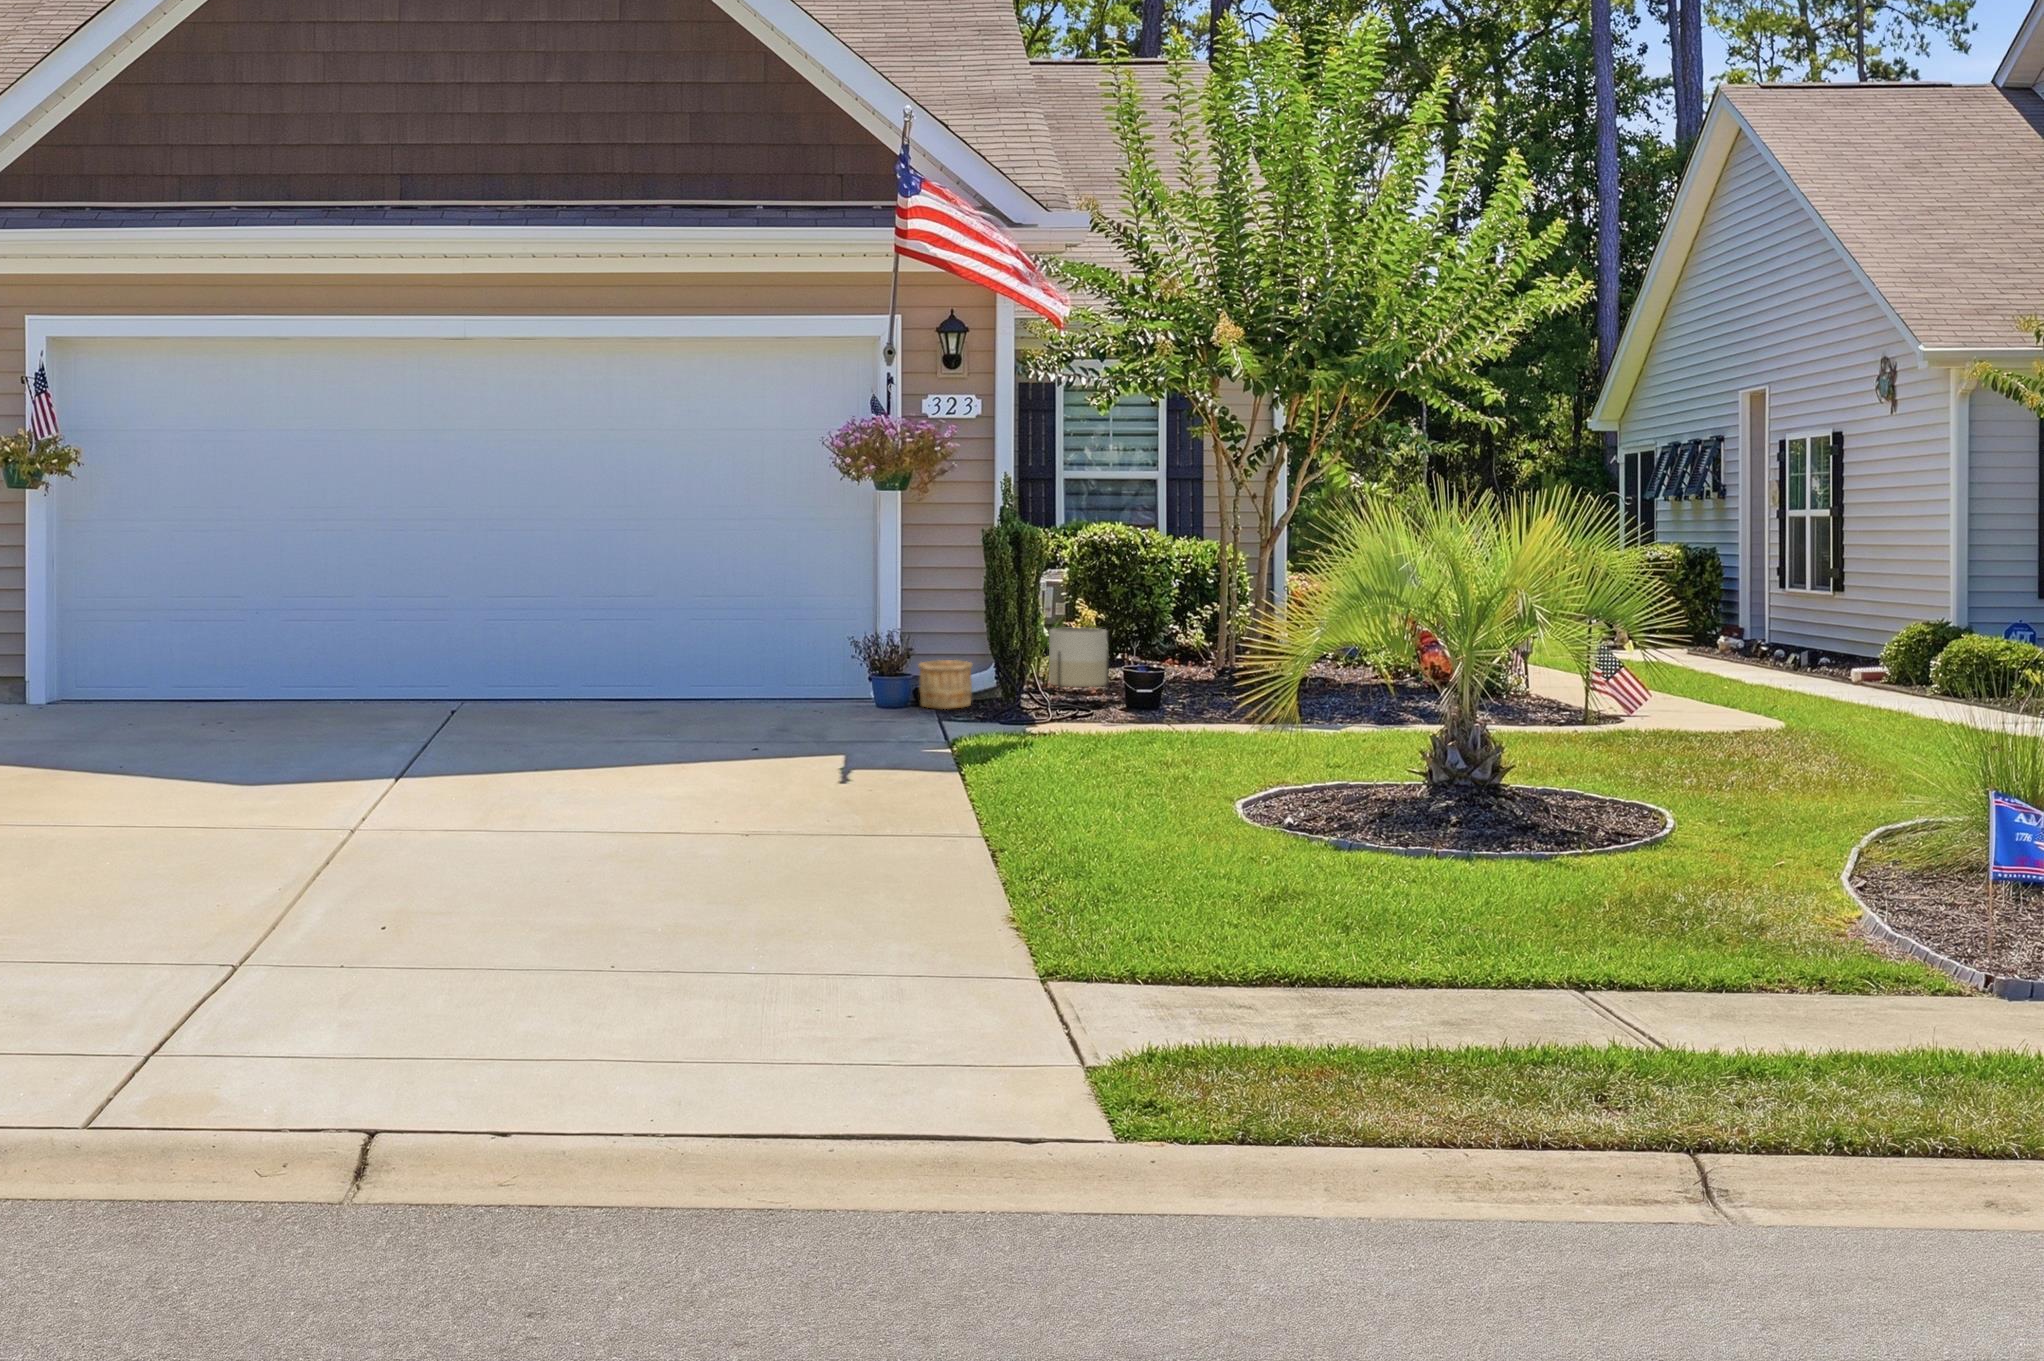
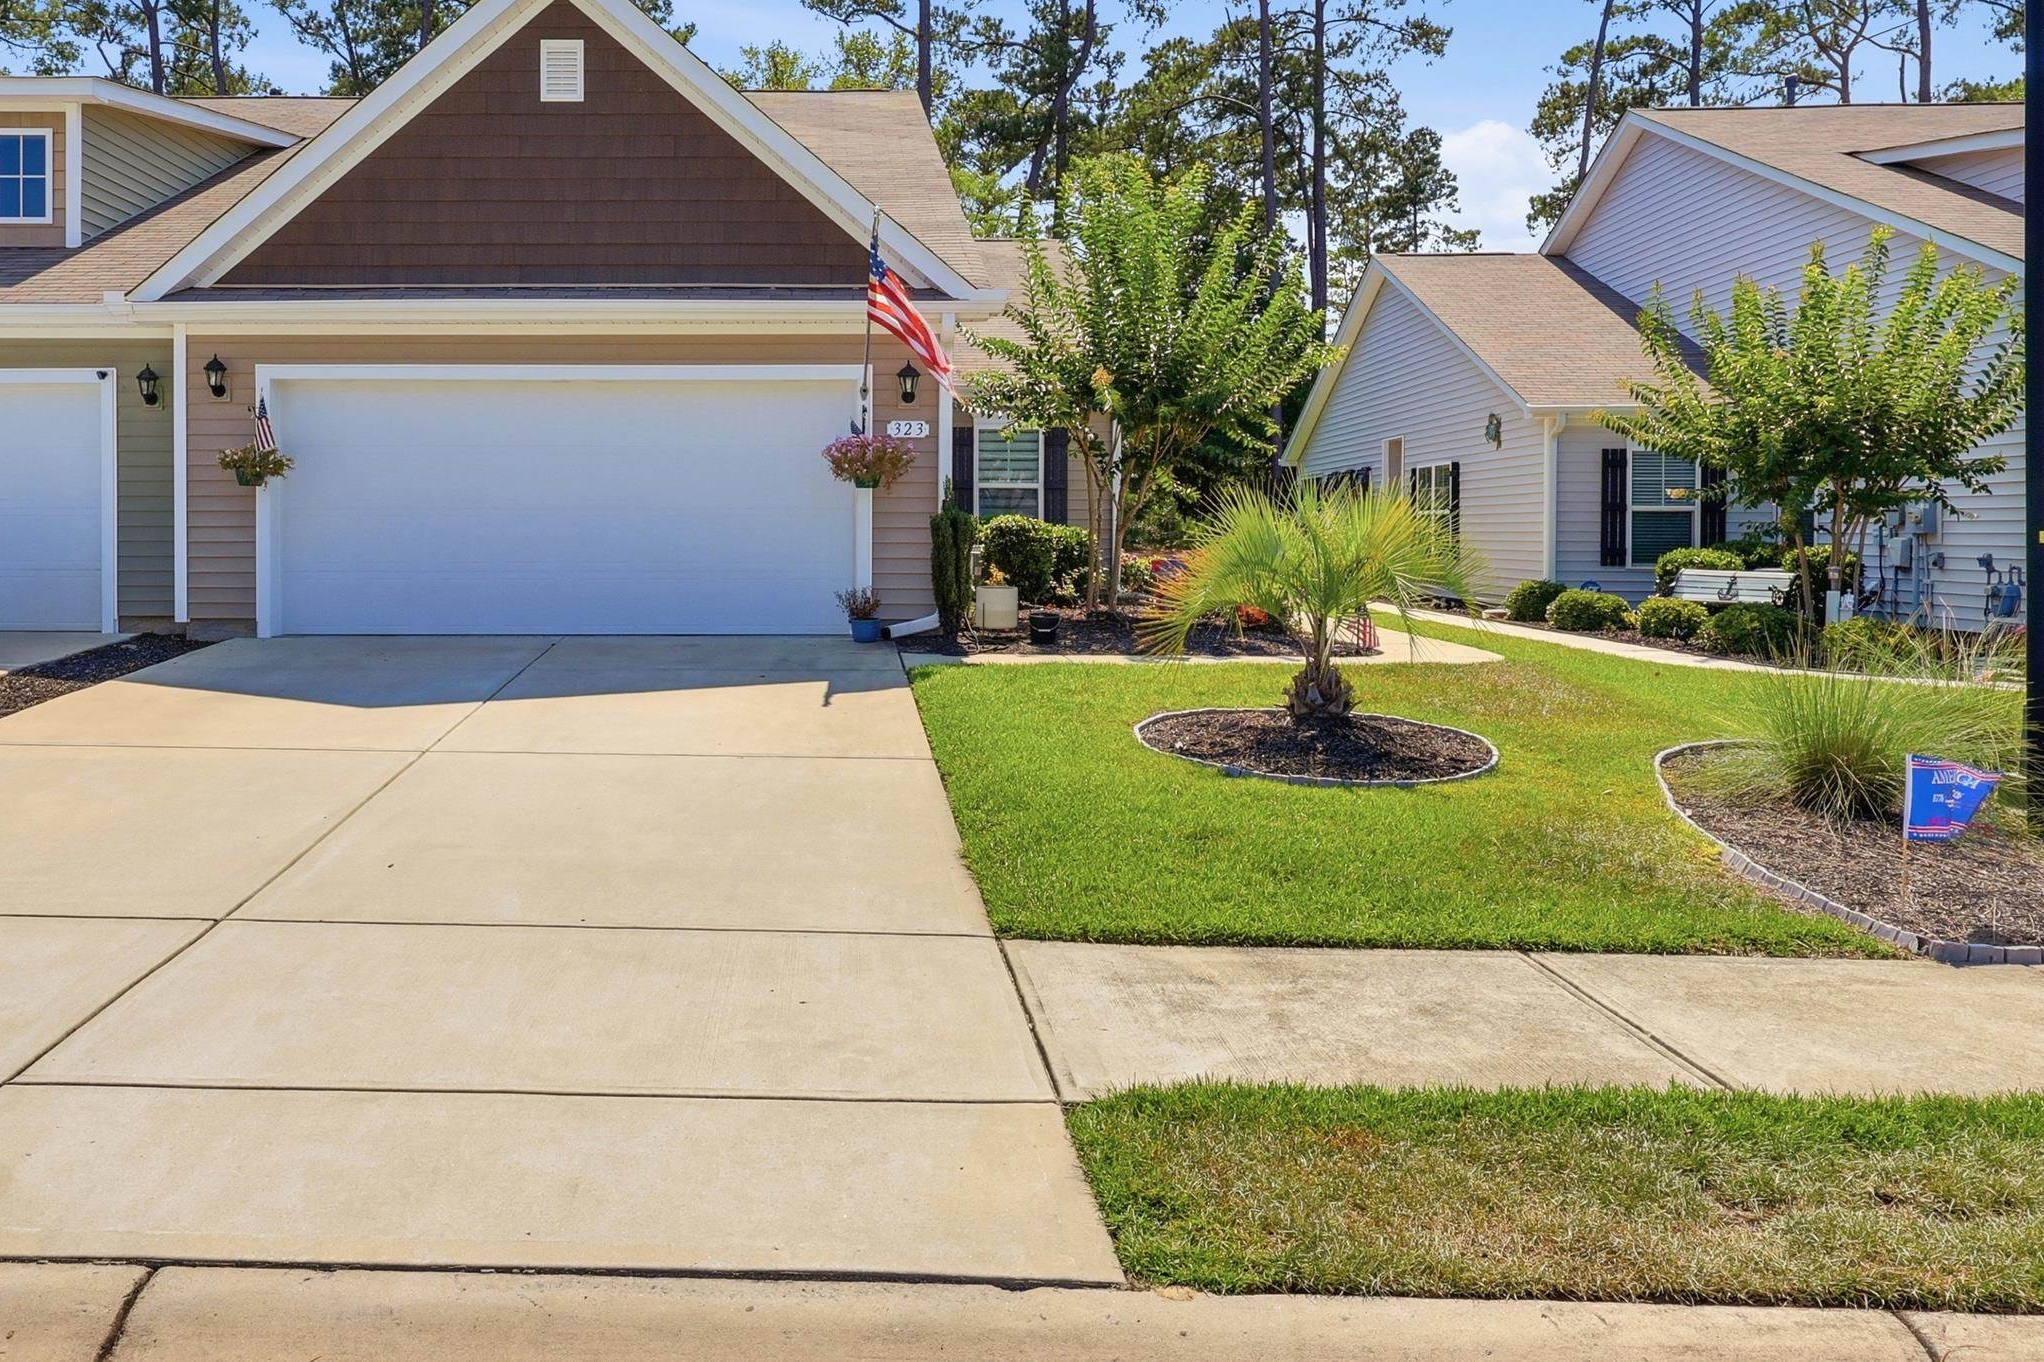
wooden bucket: present [918,660,972,709] -> none [883,609,922,644]

